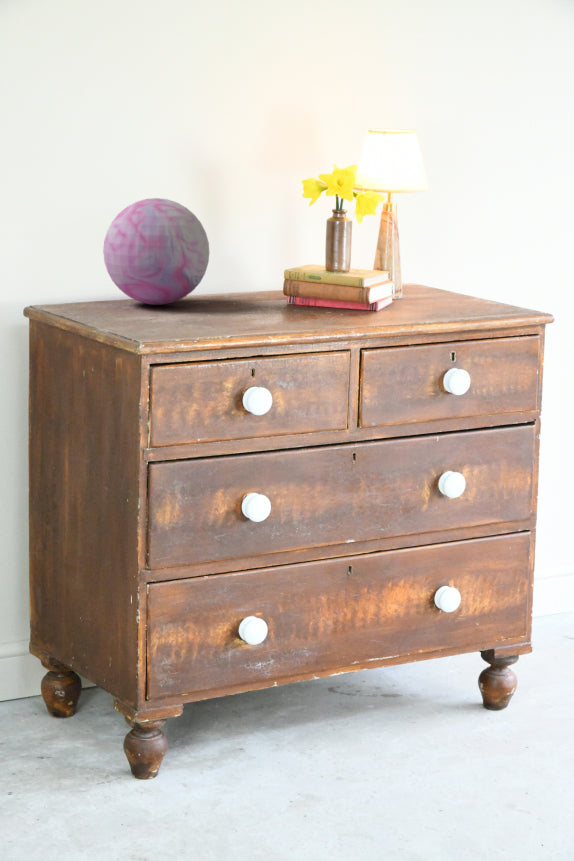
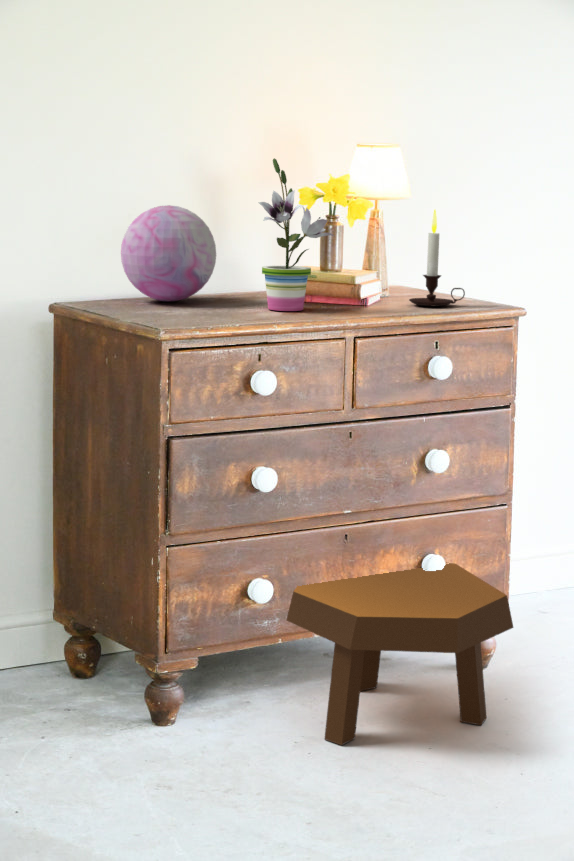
potted plant: none [254,147,341,318] -> present [259,158,334,311]
candle: none [423,203,486,312] -> present [409,210,465,306]
footstool: none [282,586,536,805] -> present [286,563,513,745]

